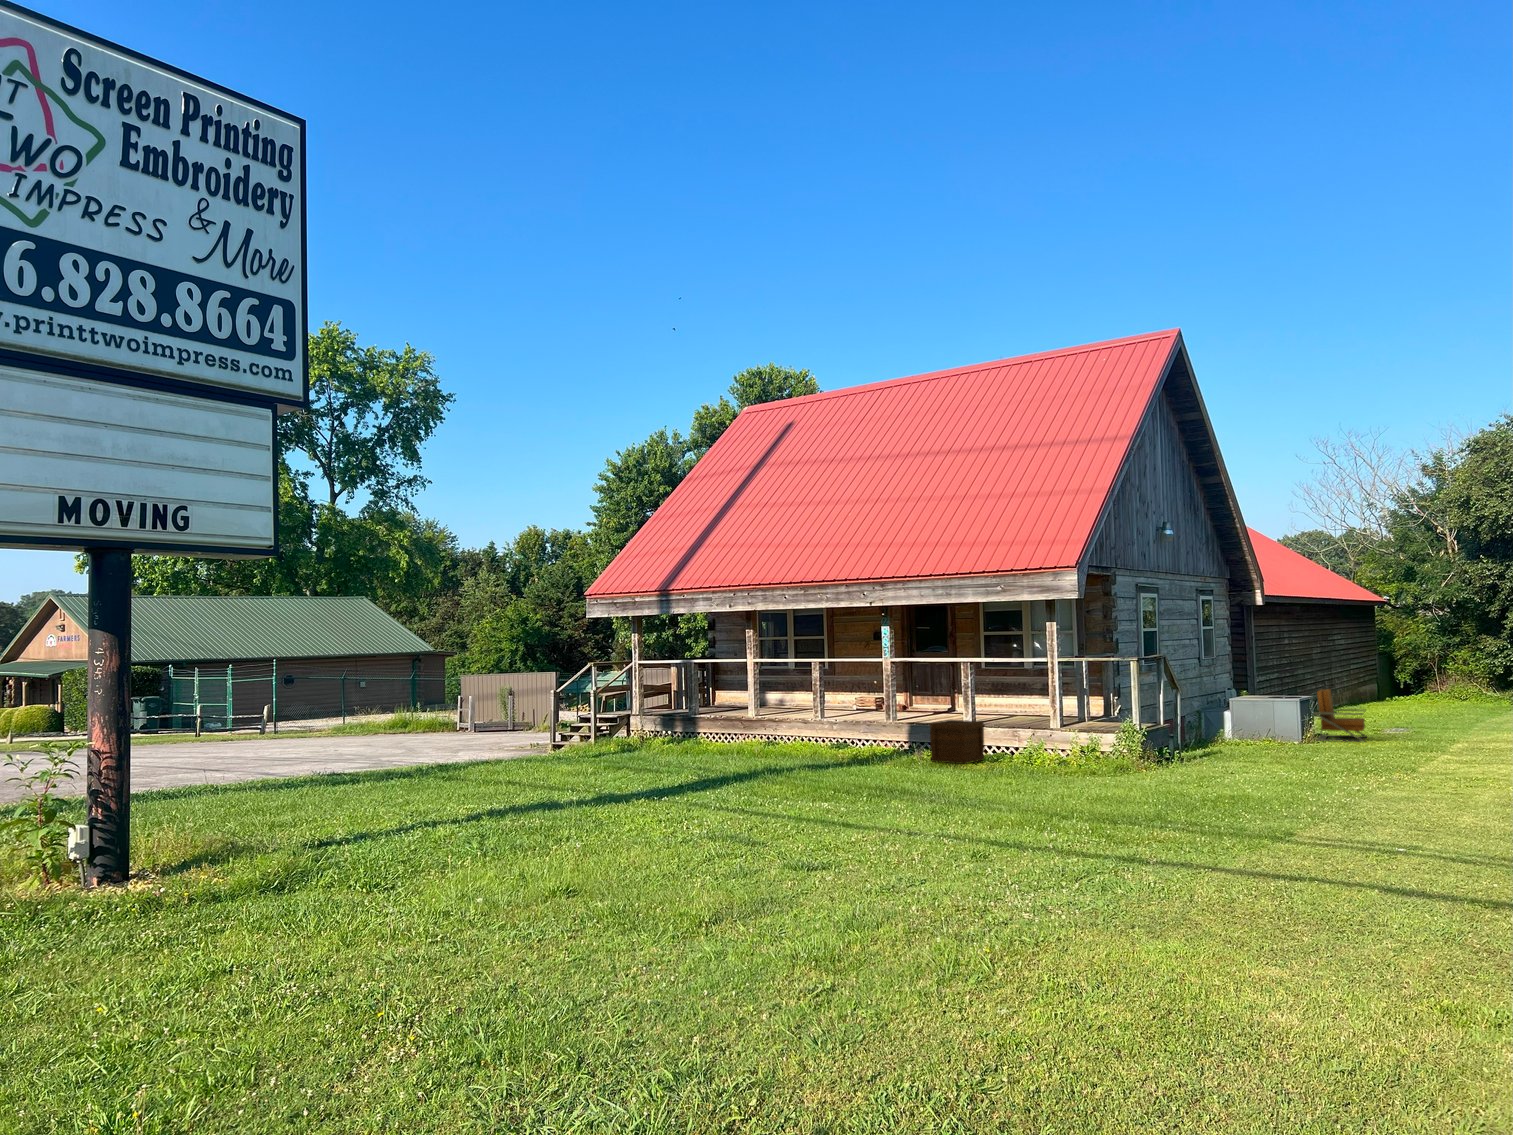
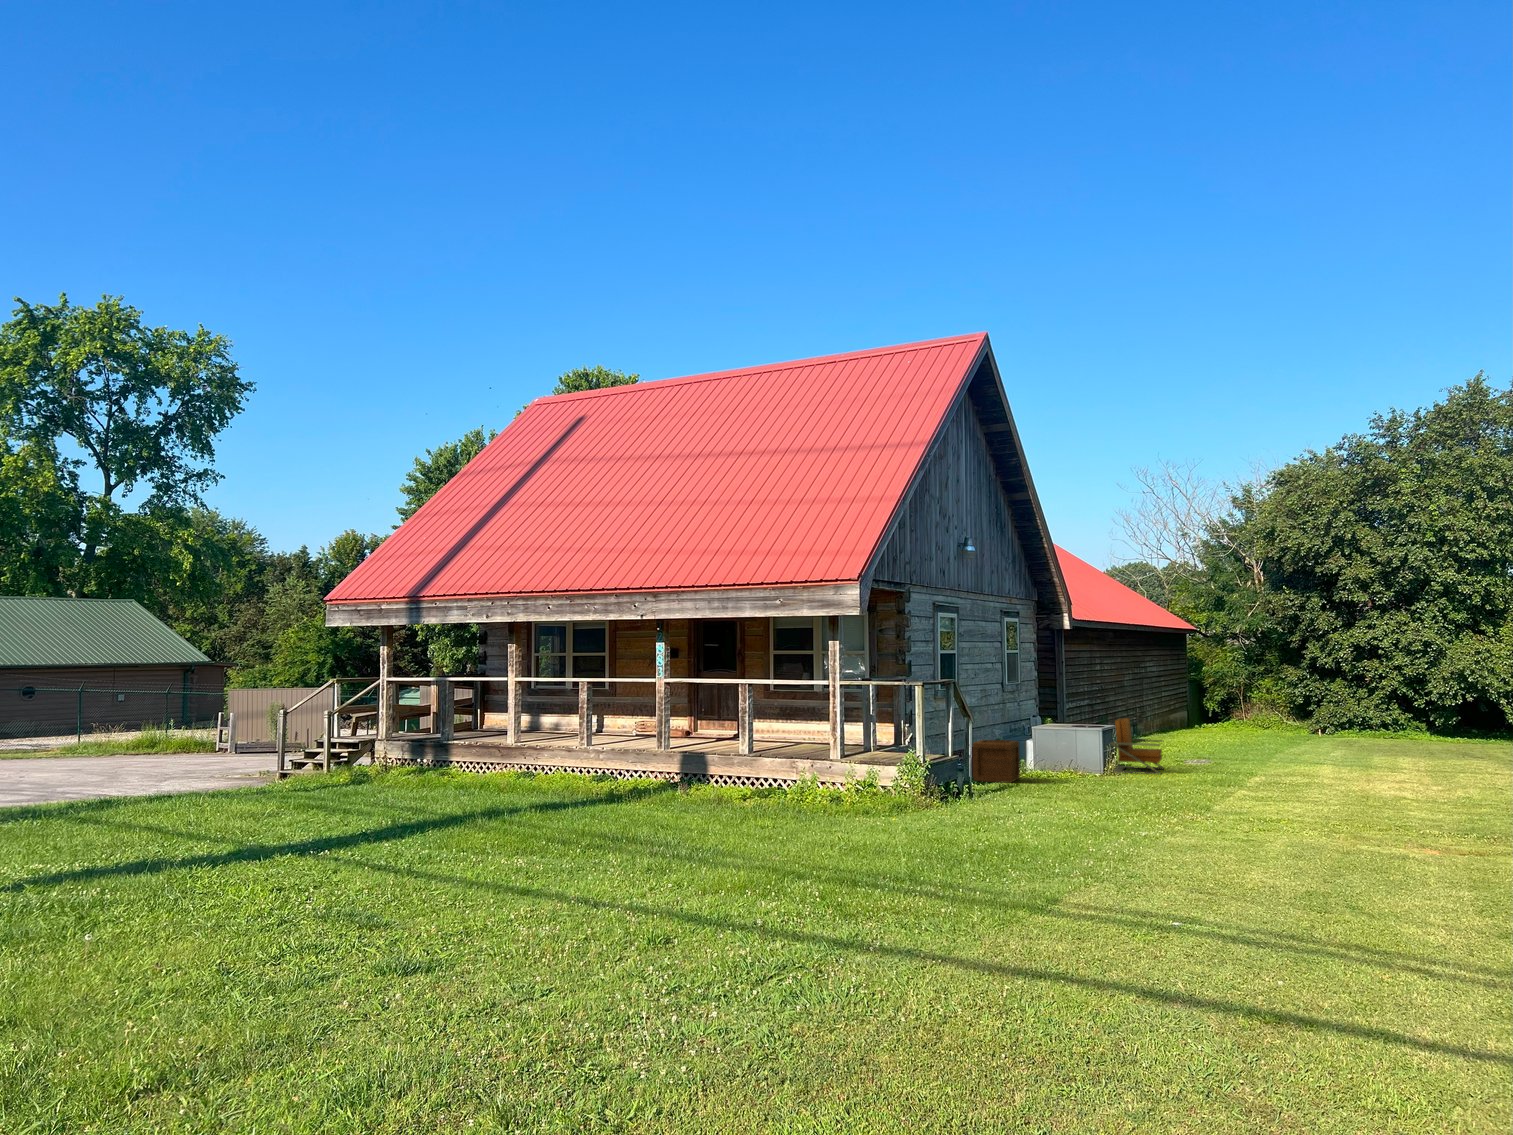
wooden crate: present [930,720,985,764] -> present [973,740,1020,783]

